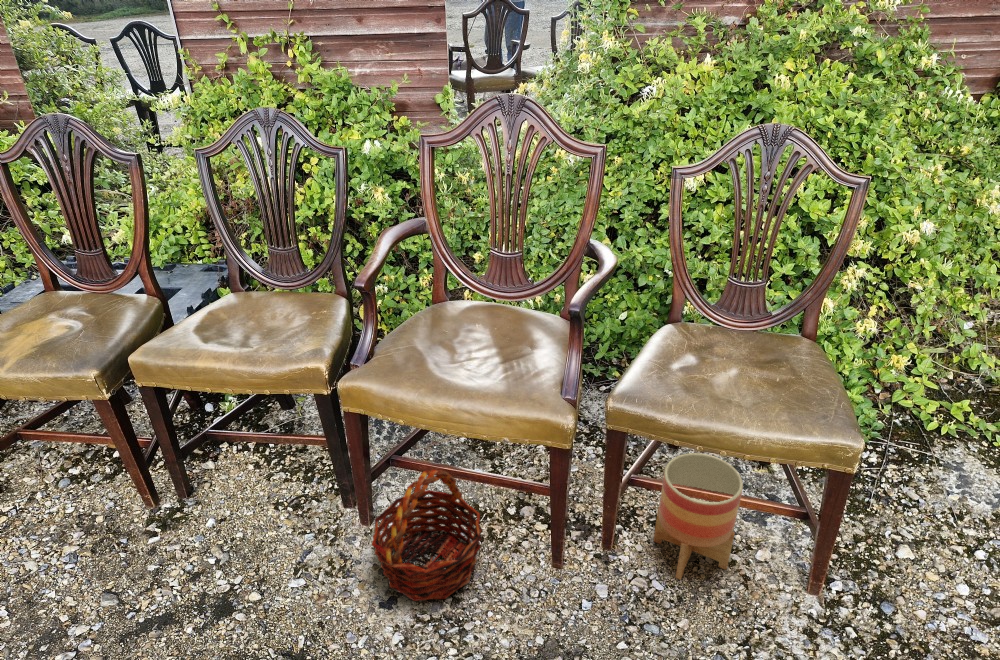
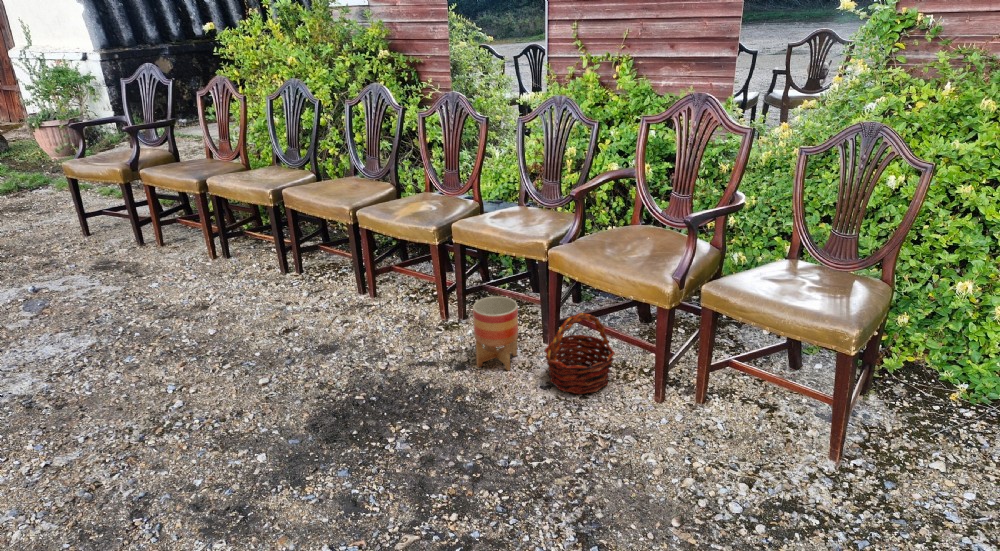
planter: present [654,453,743,580] -> present [473,296,518,371]

